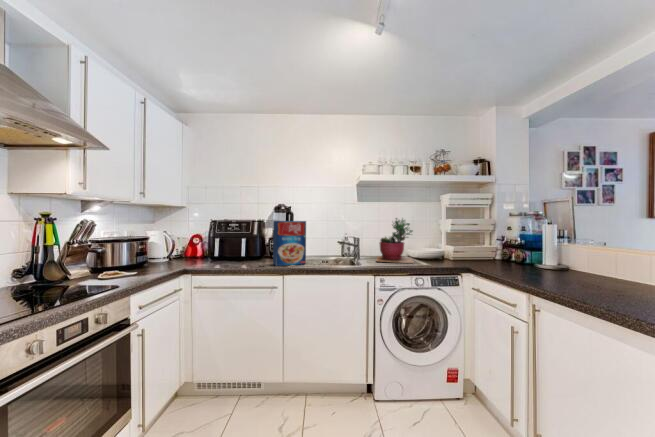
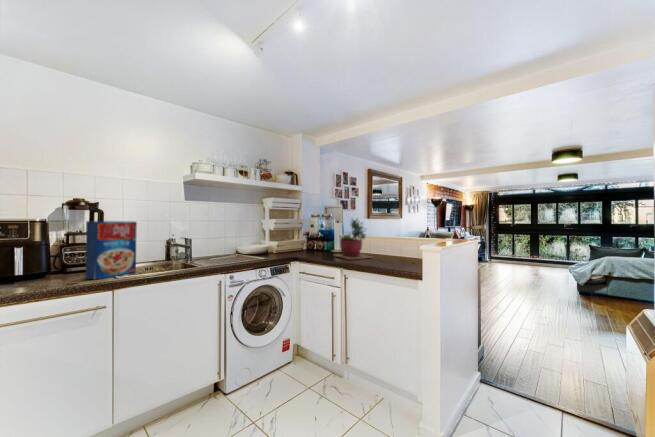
succulent plant: present [376,218,413,263] -> present [337,219,370,259]

